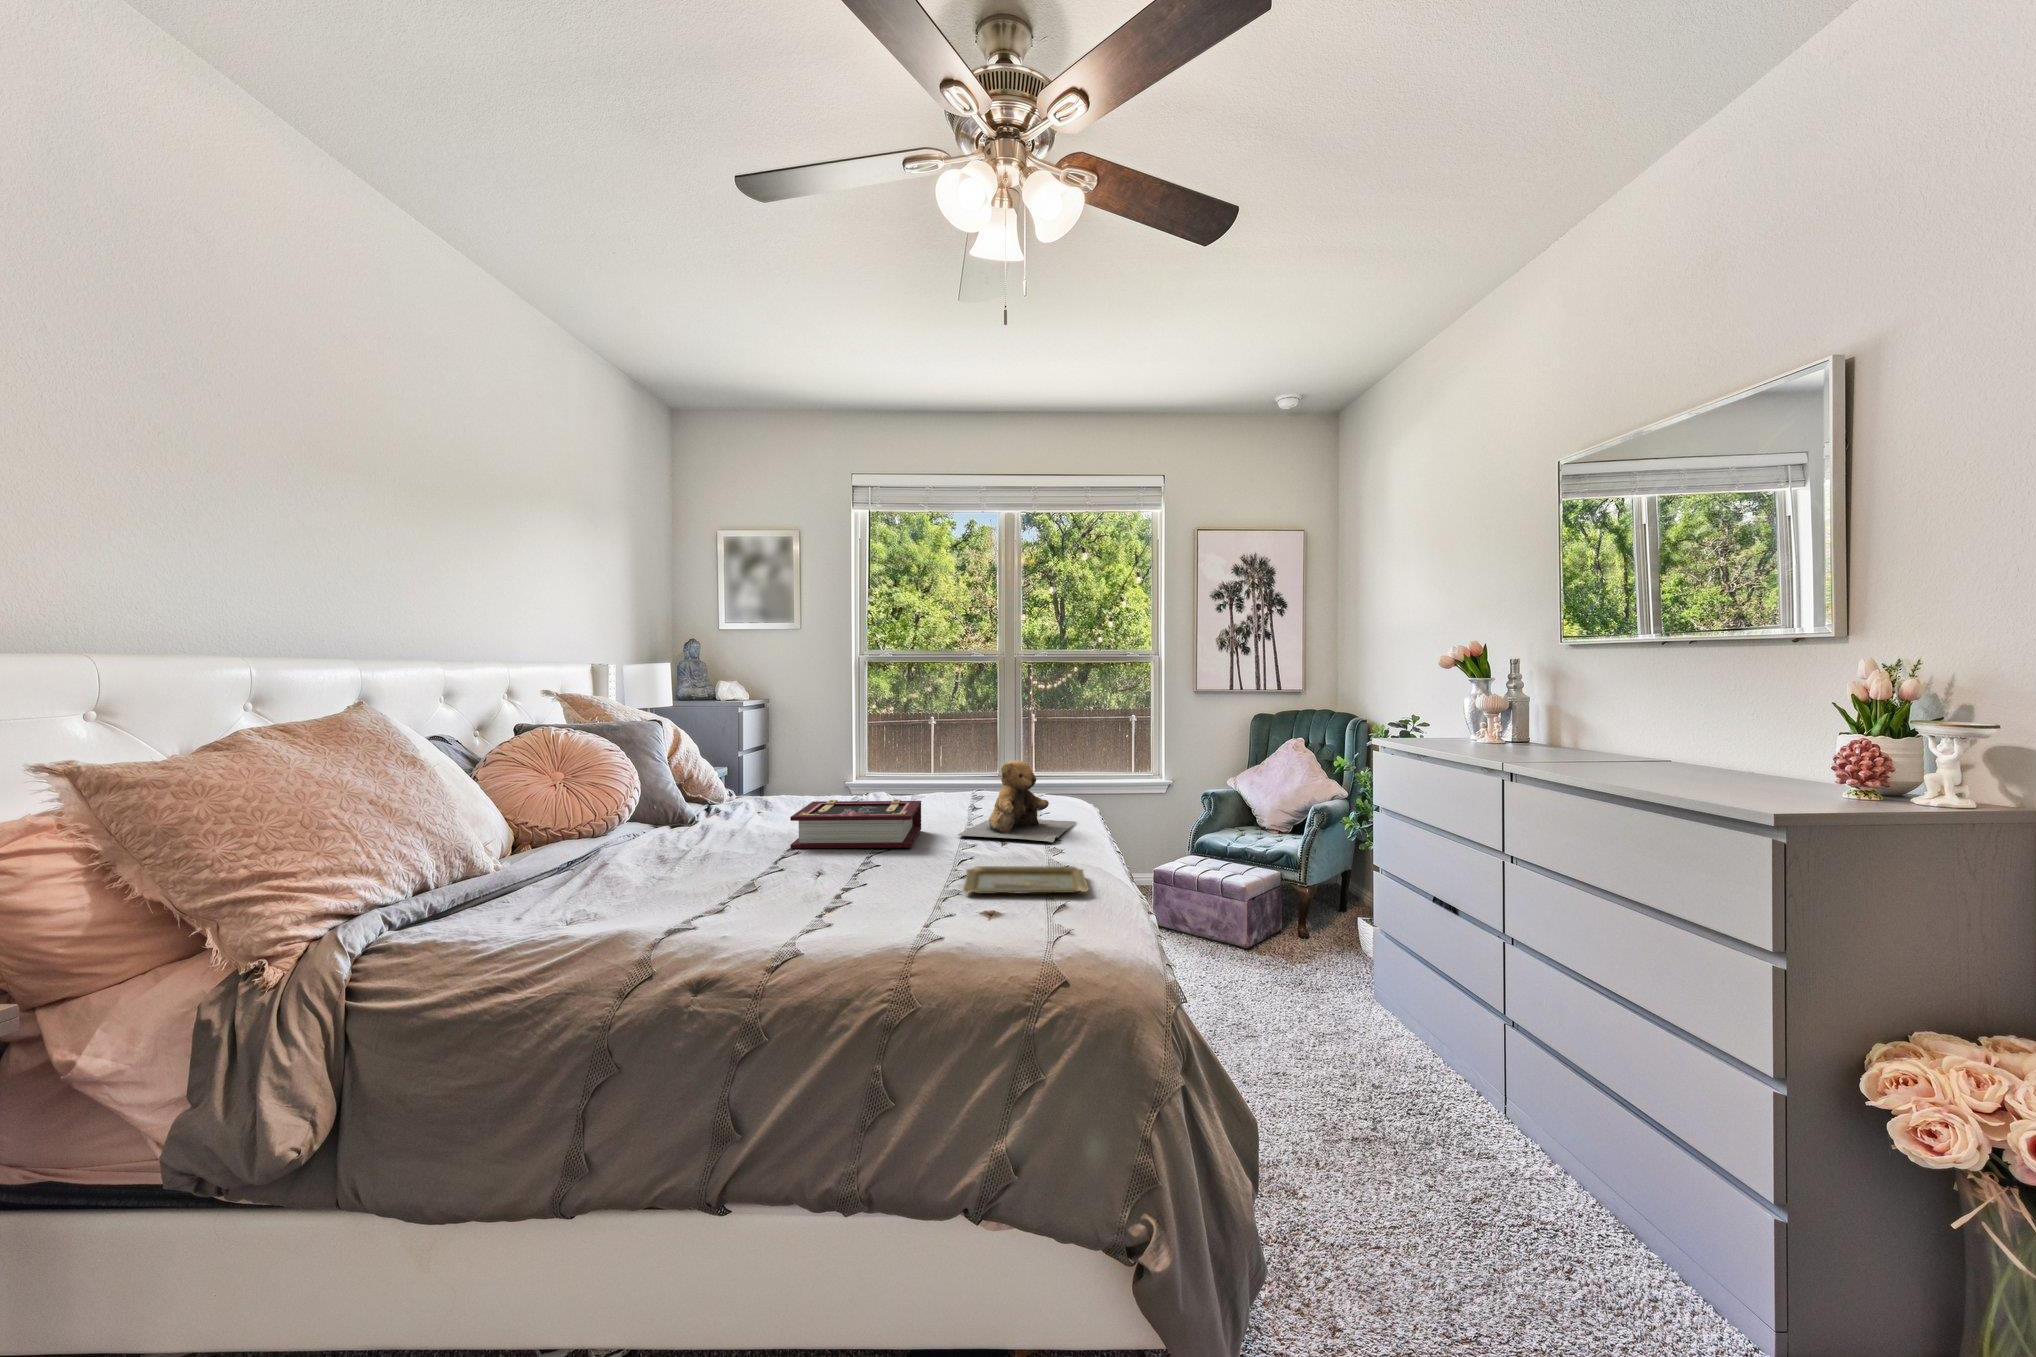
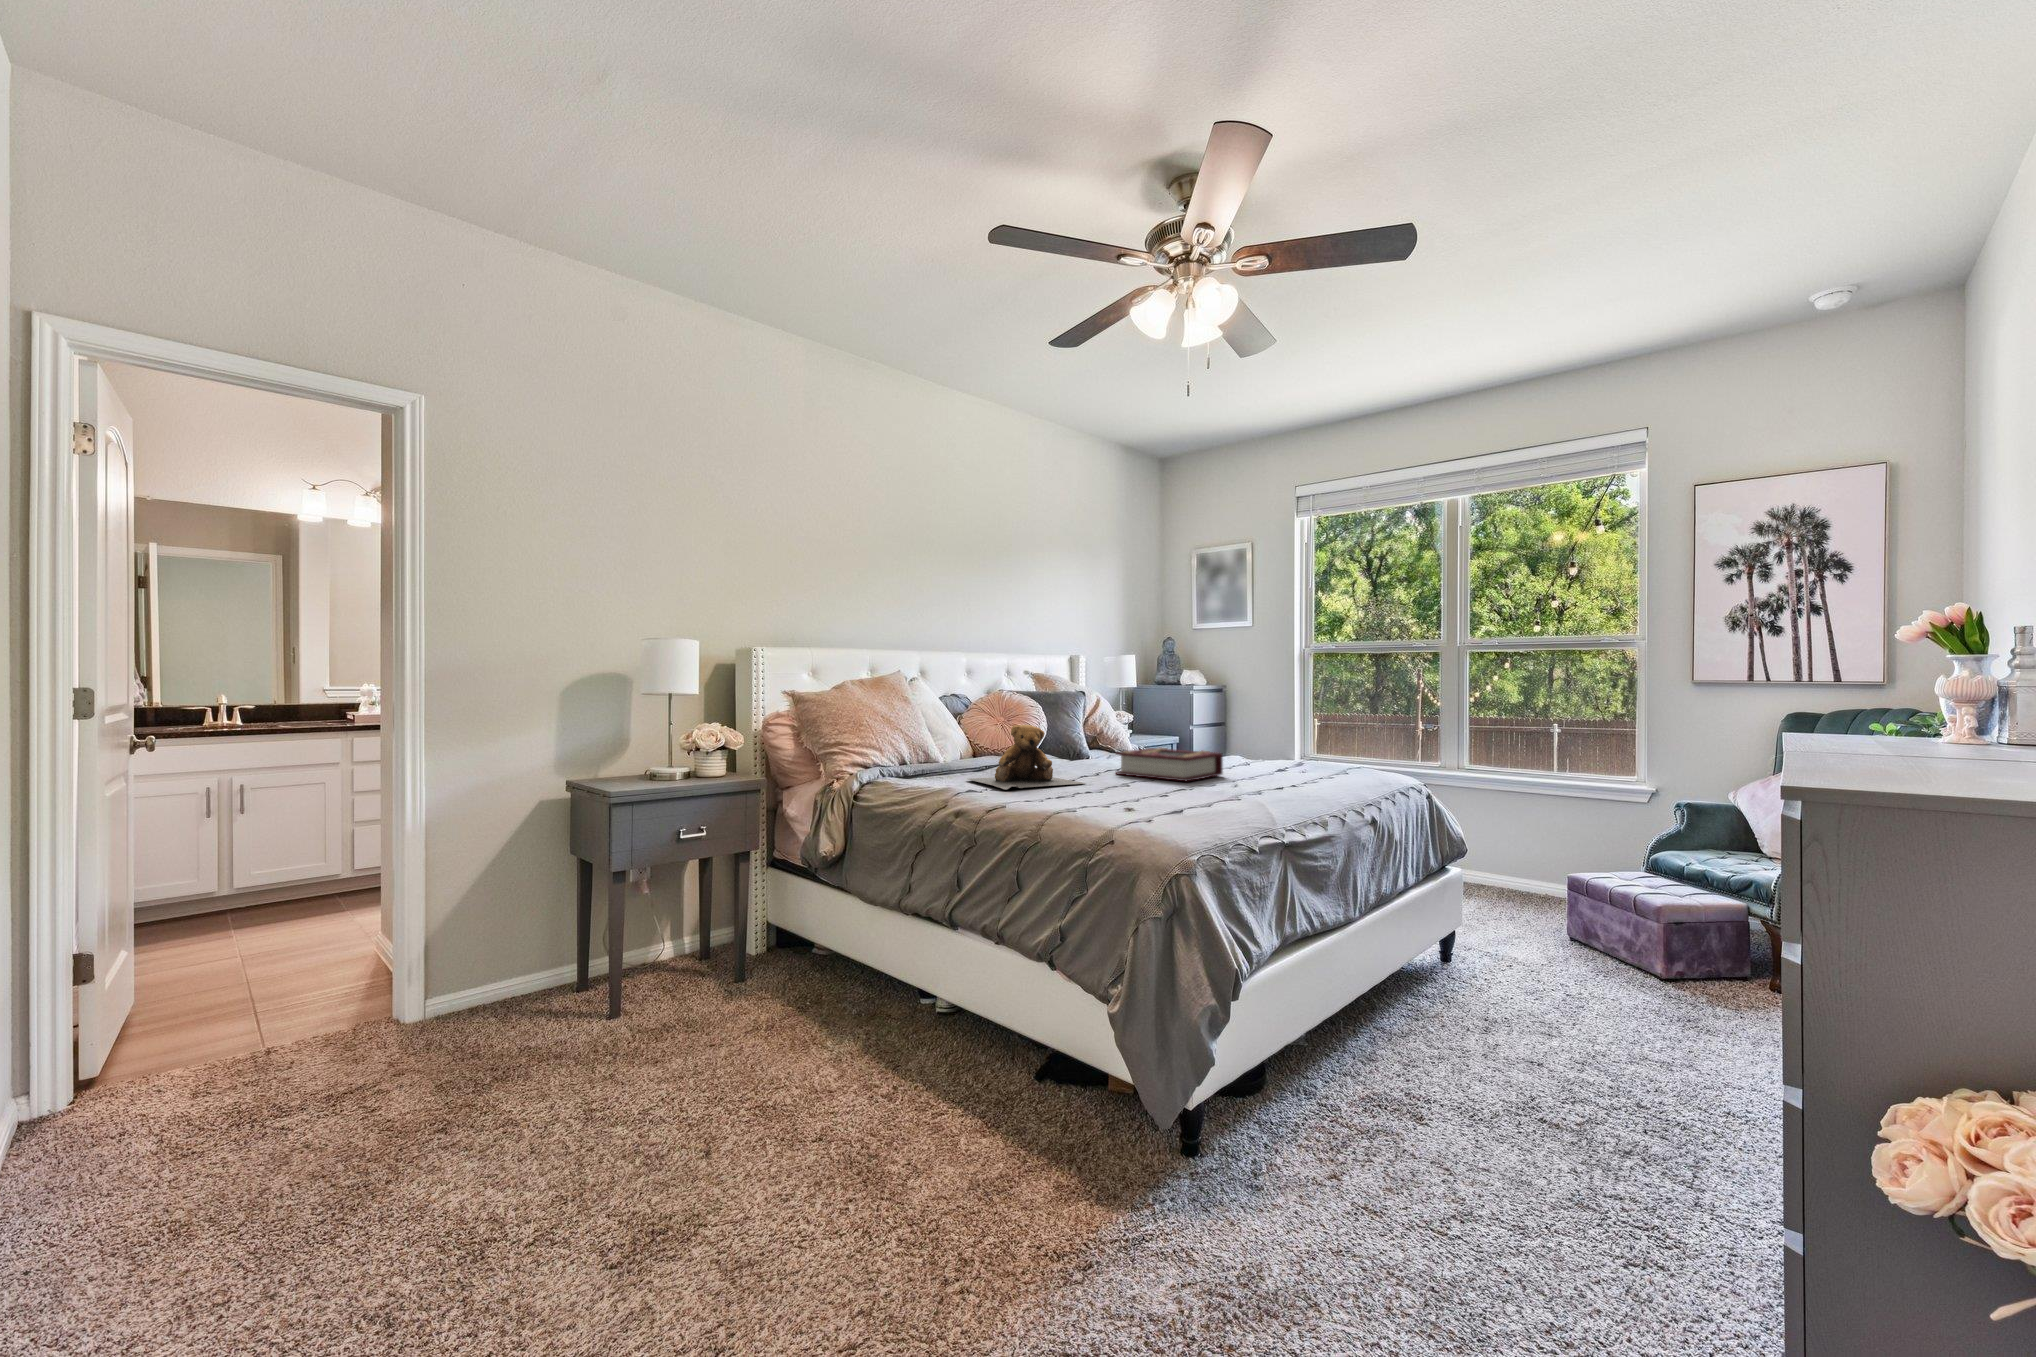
teddy bear: present [958,761,1076,842] -> present [968,725,1085,790]
tray: present [963,866,1089,894] -> none [1158,791,1265,811]

